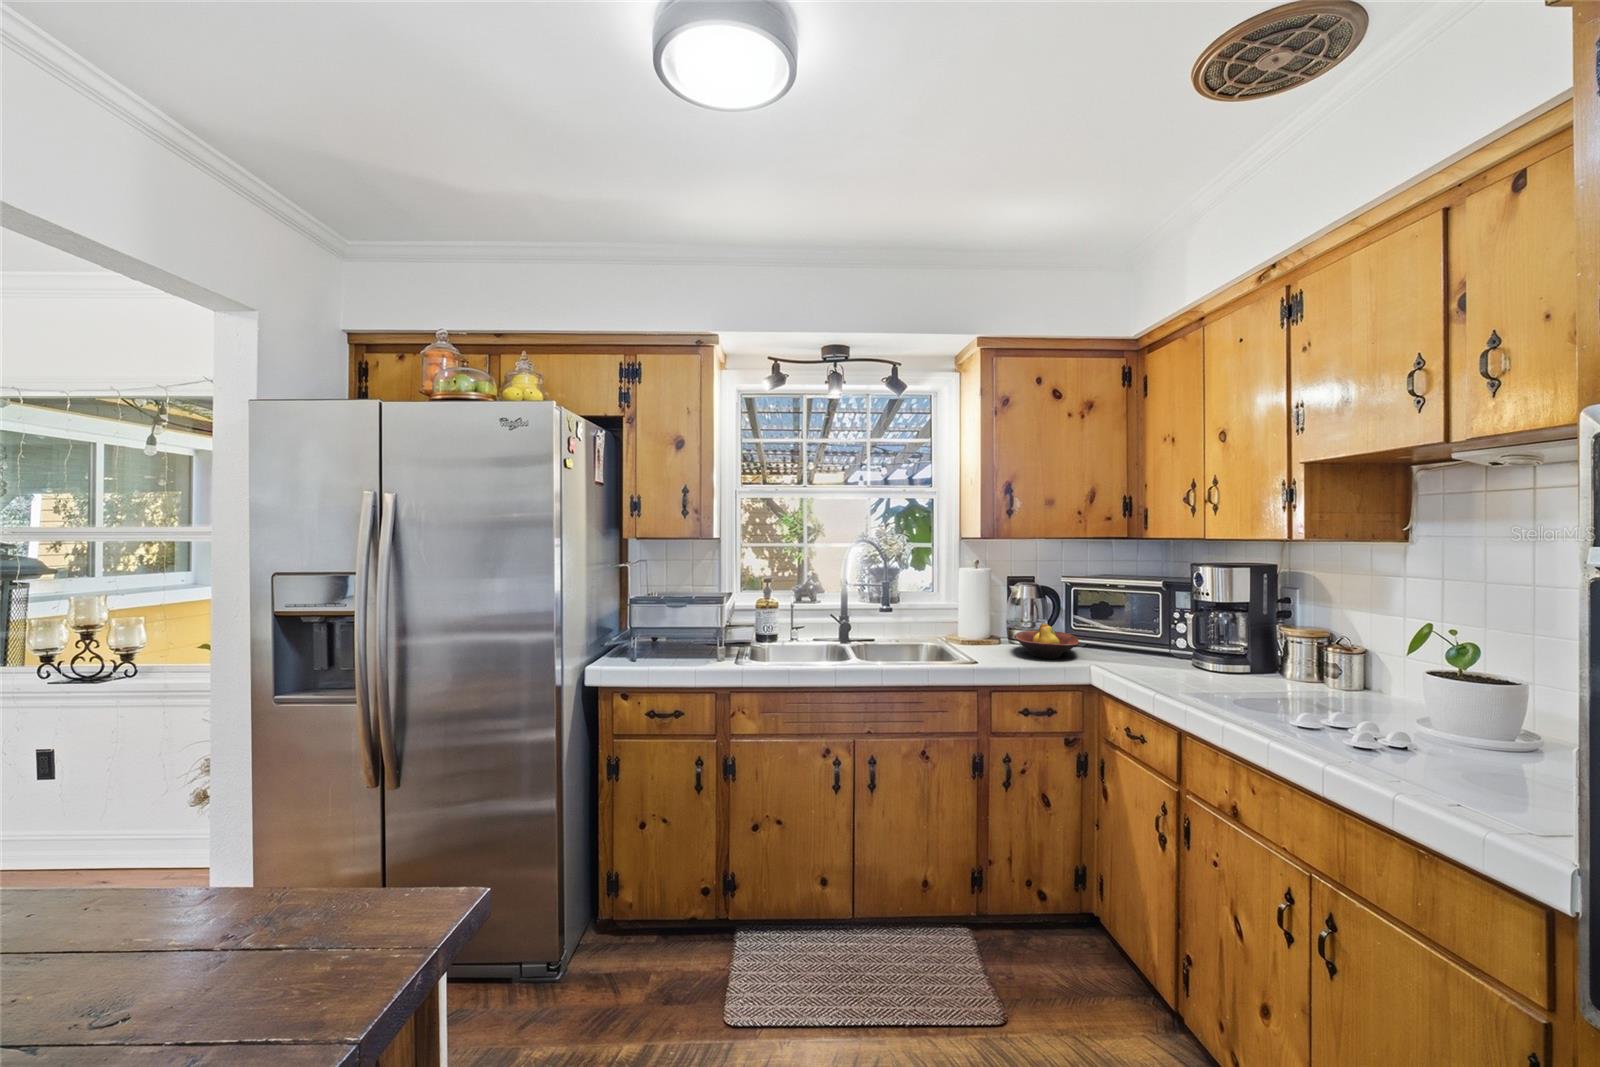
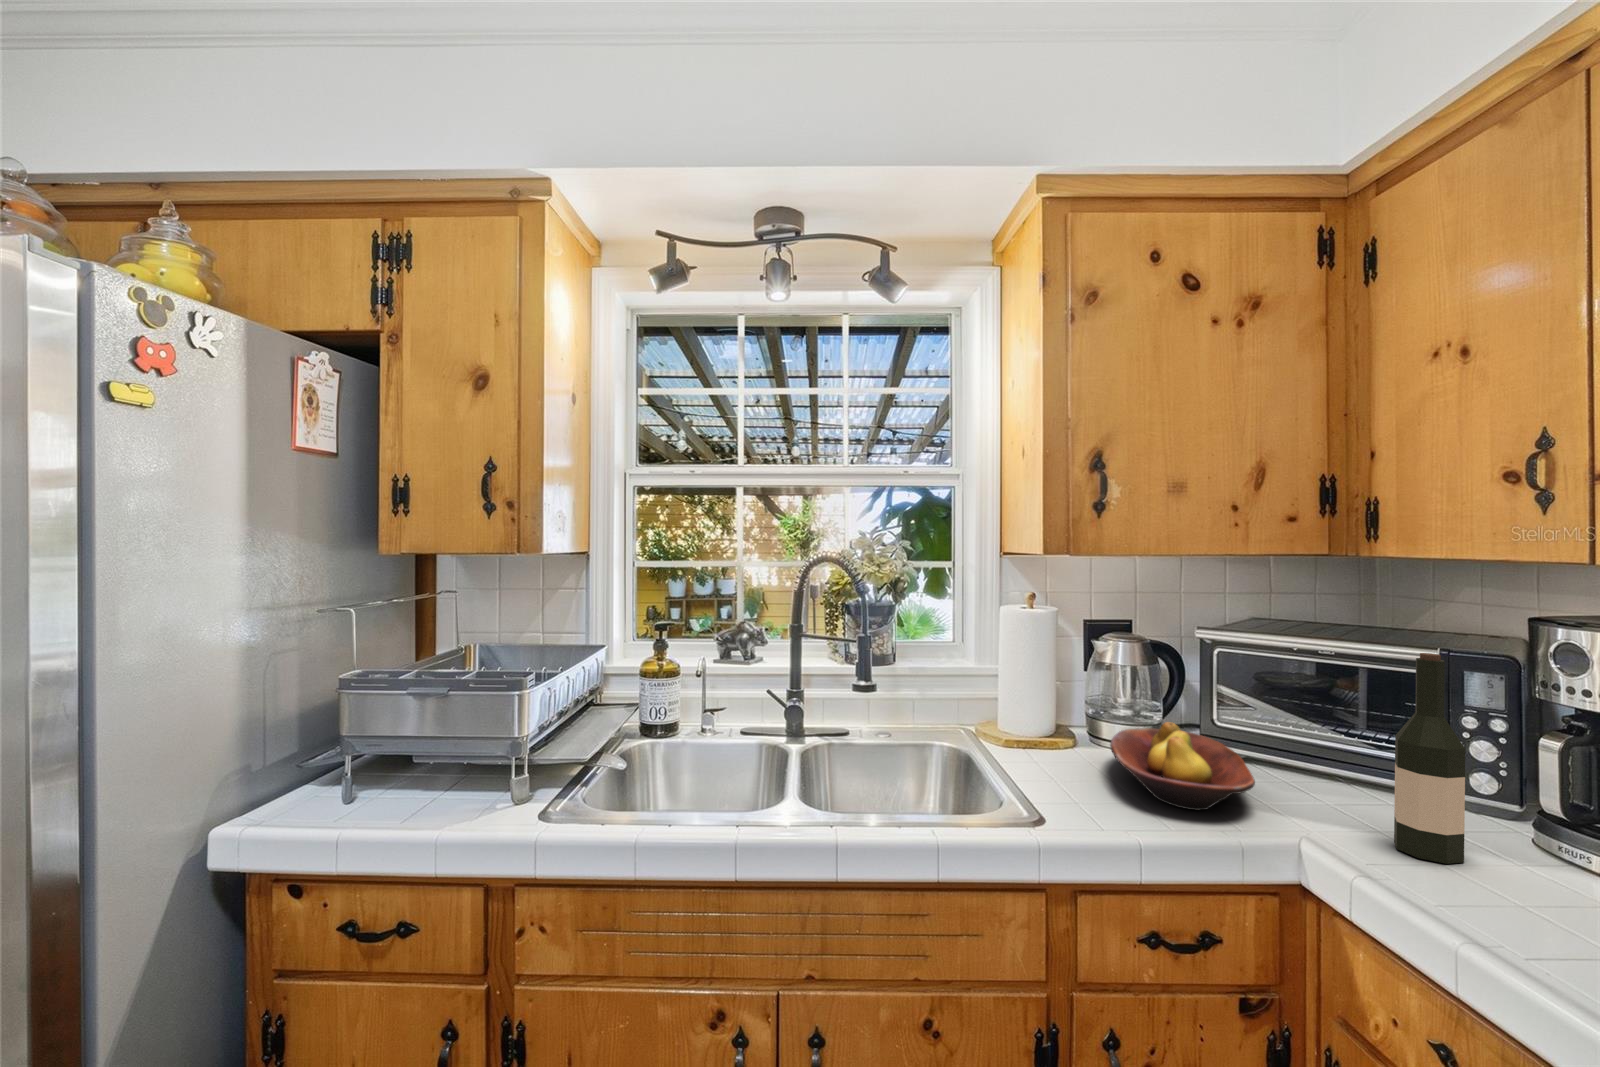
wine bottle: none [1132,579,1158,668] -> present [1394,653,1465,864]

